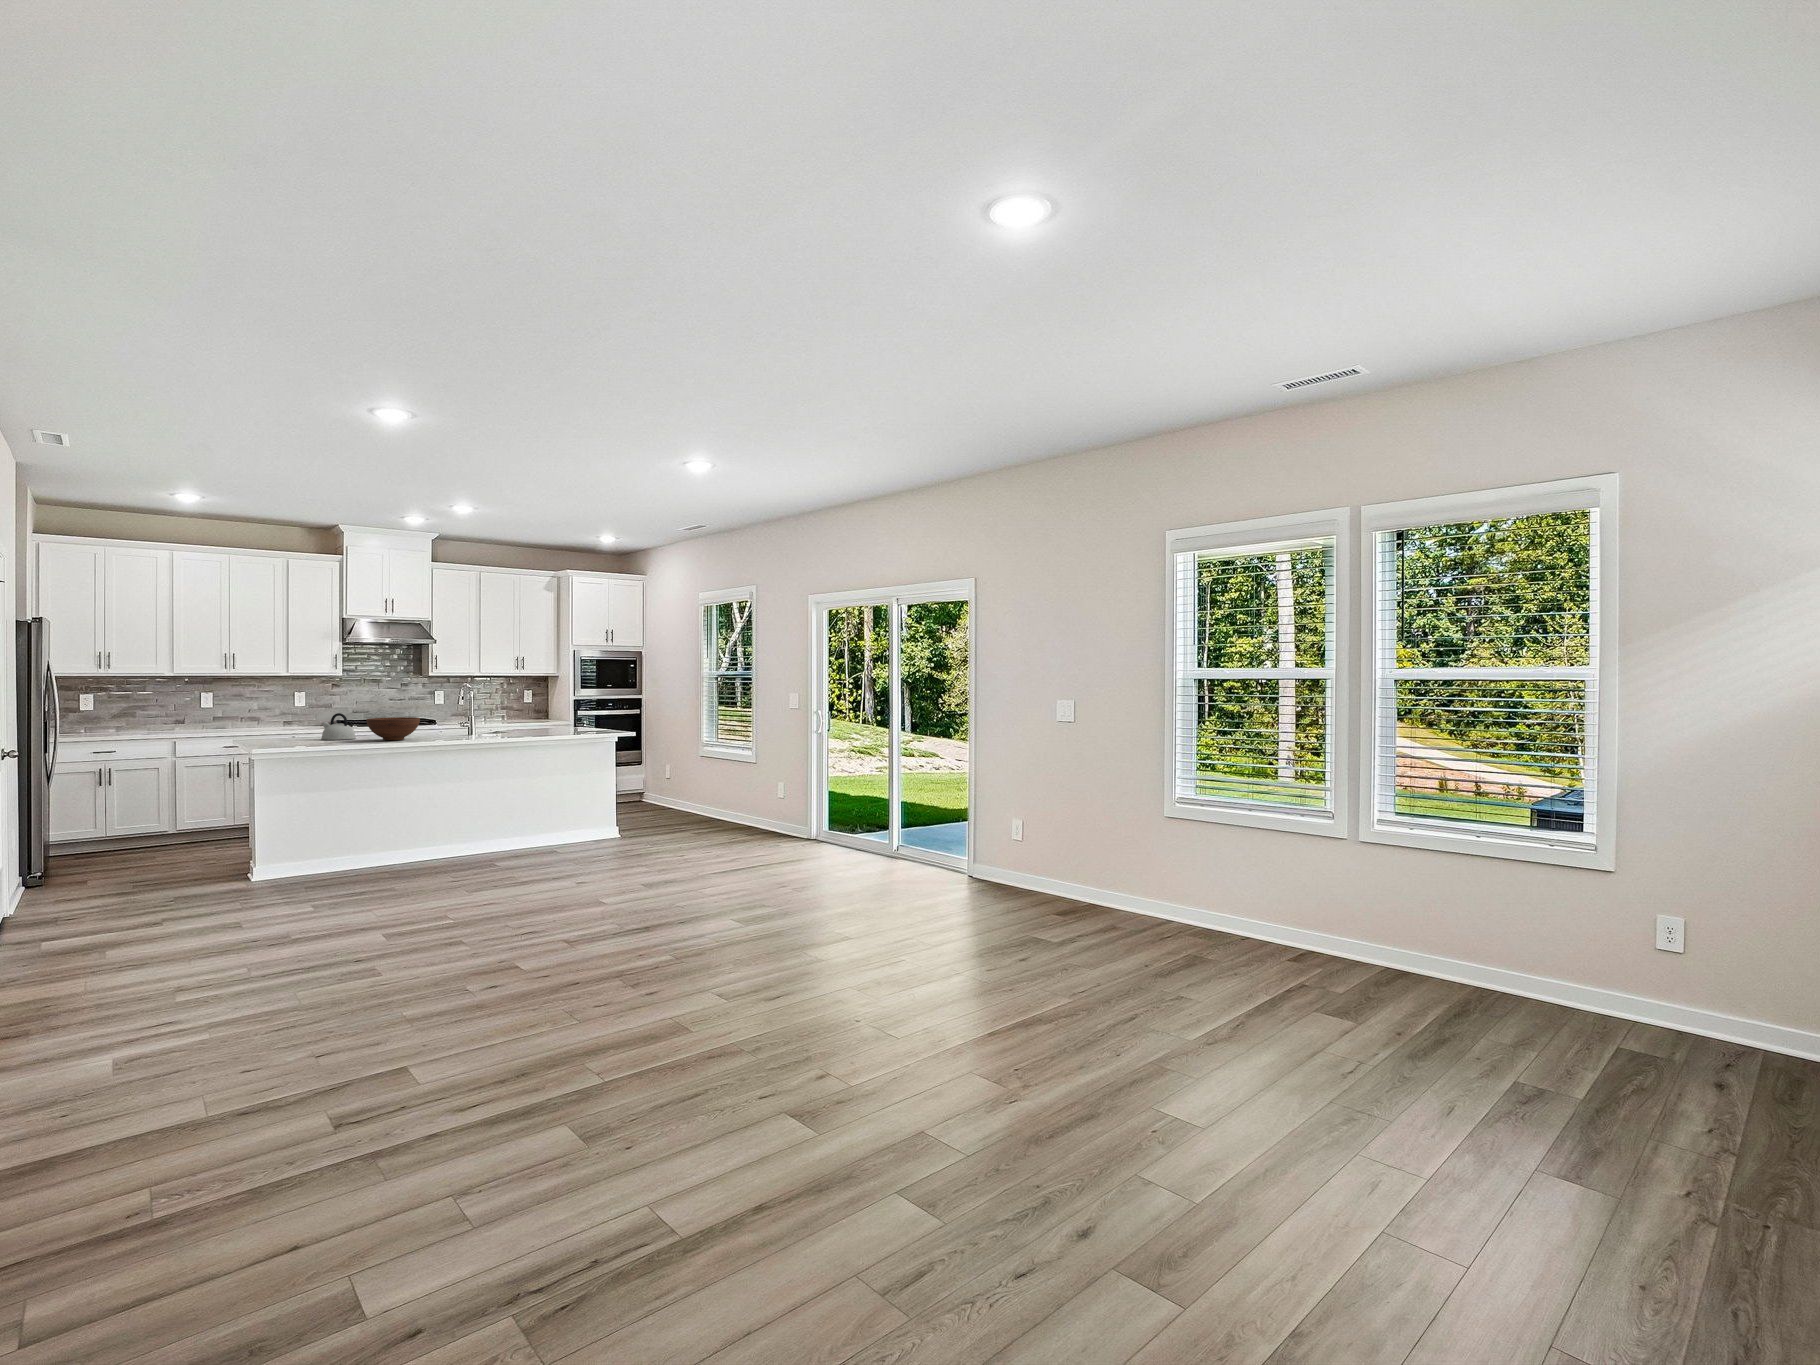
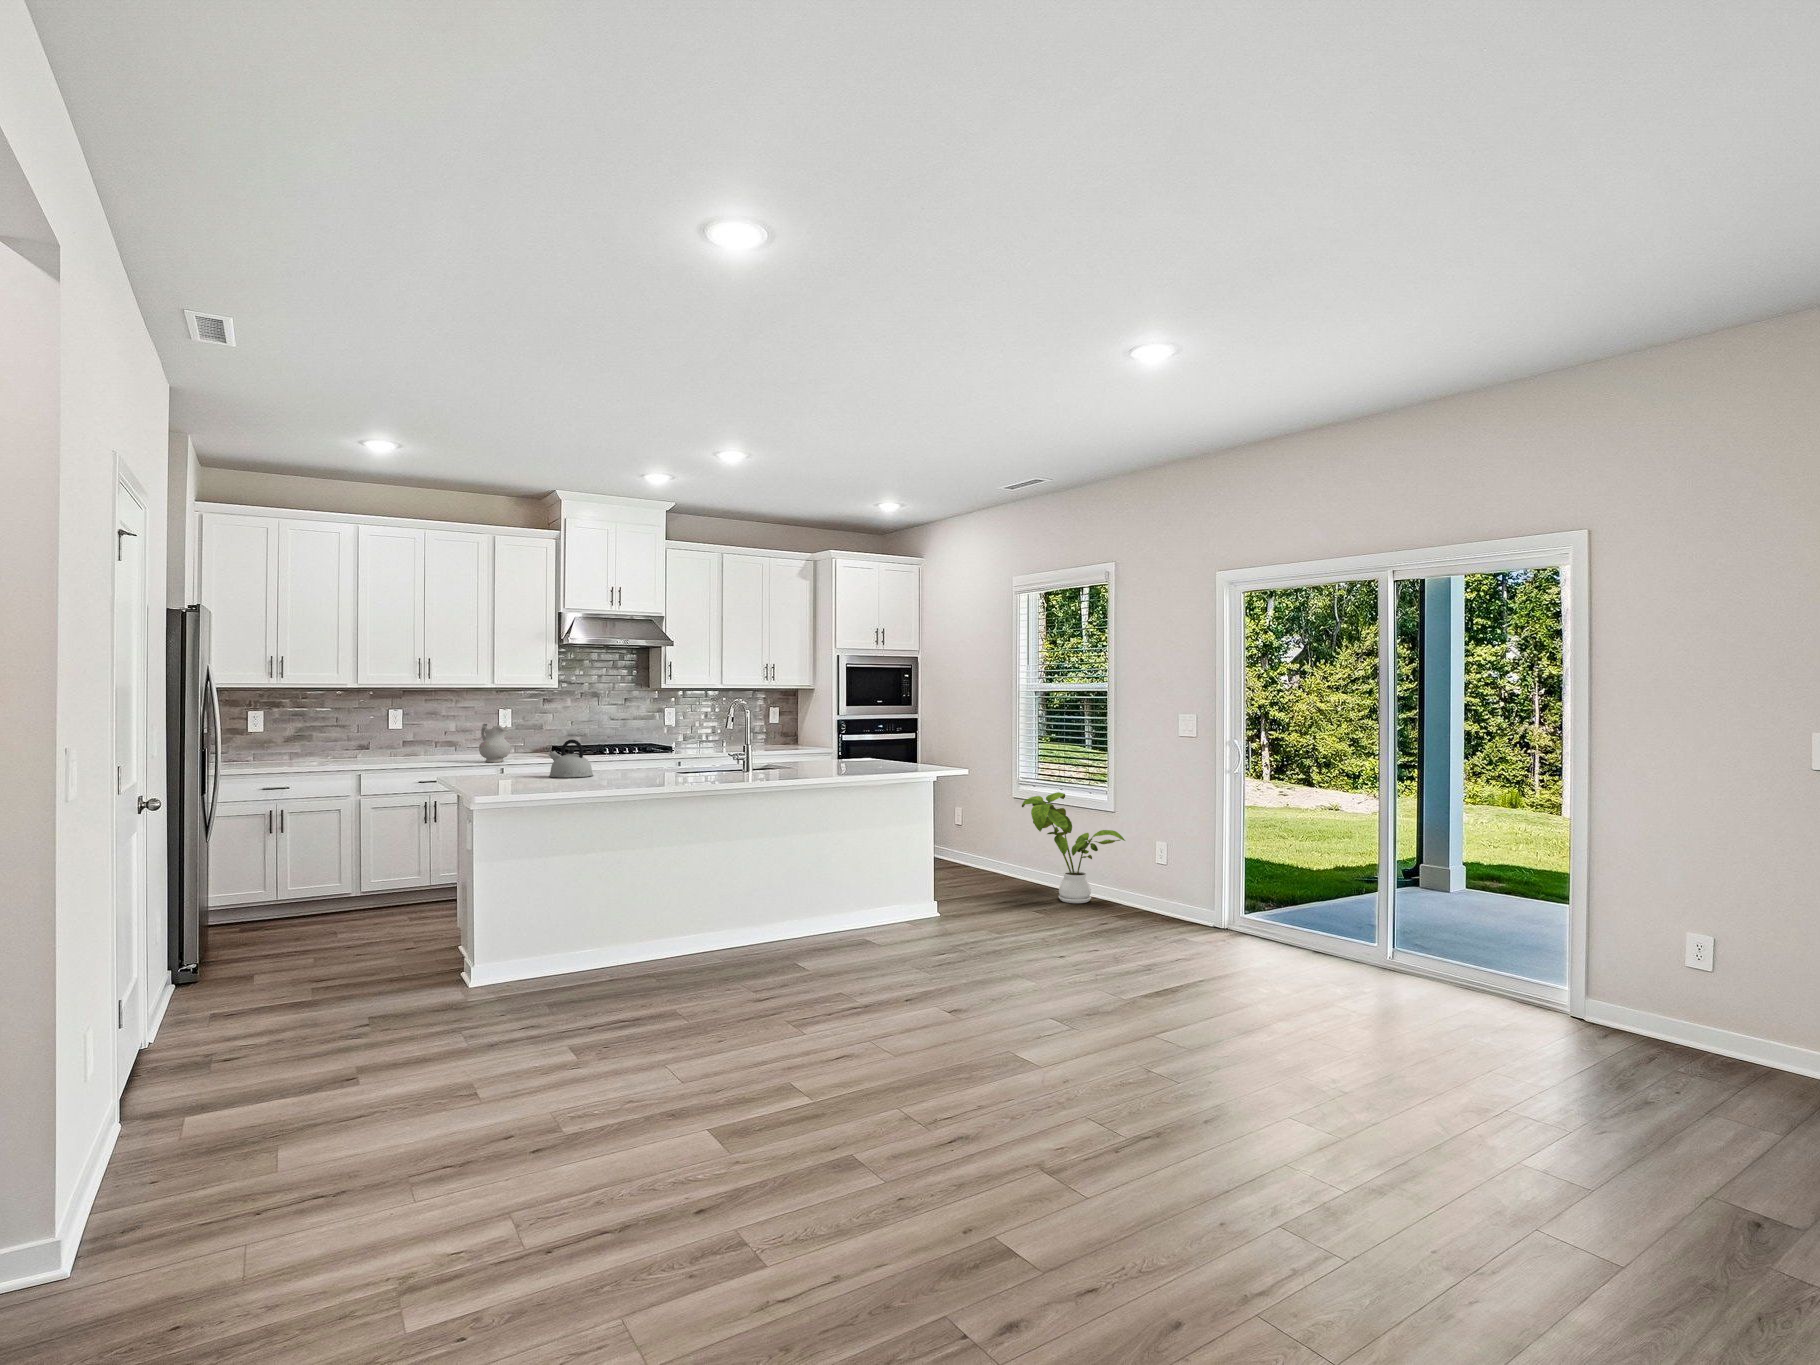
ceramic pitcher: none [275,703,302,732] -> present [479,724,511,762]
fruit bowl: present [366,717,420,740] -> none [613,746,682,780]
house plant: none [688,748,757,824] -> present [1022,792,1125,903]

